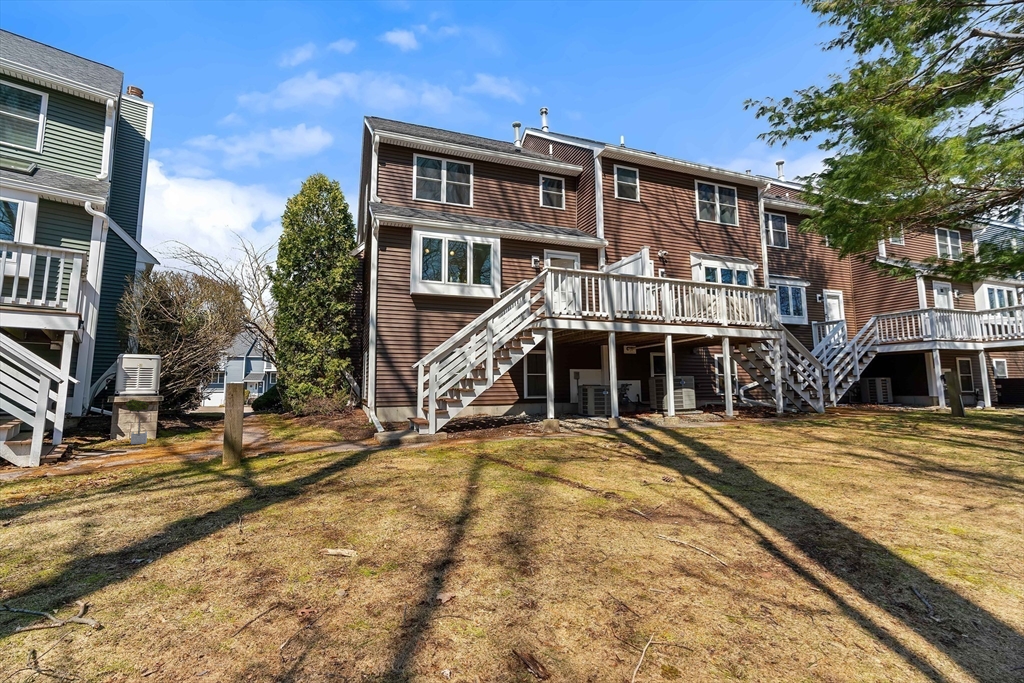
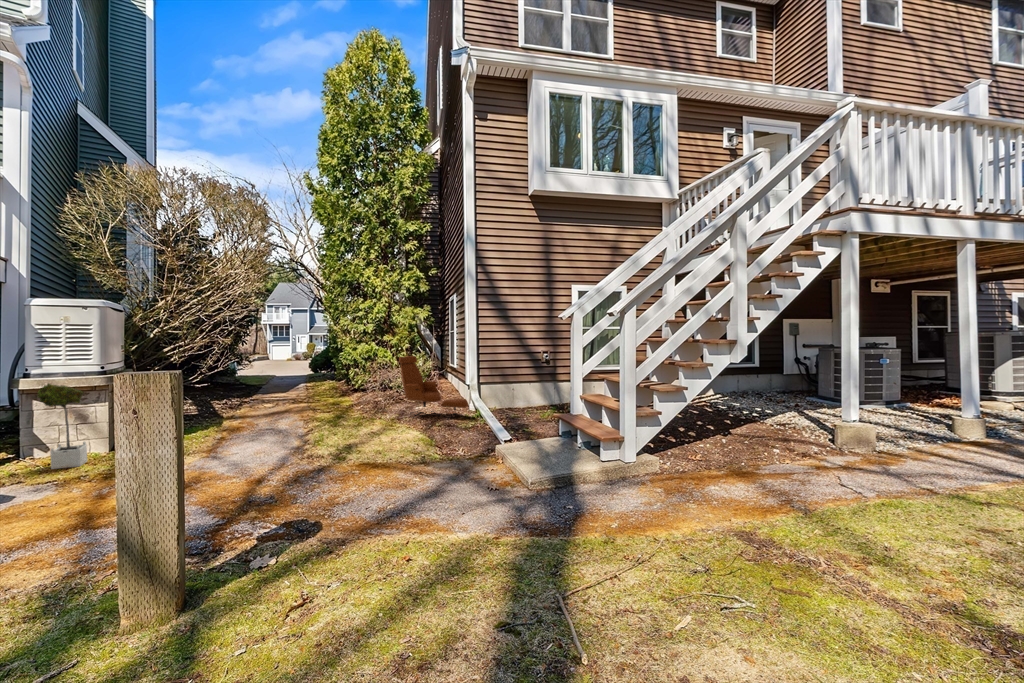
lounge chair: none [326,390,368,427] -> present [399,356,468,419]

